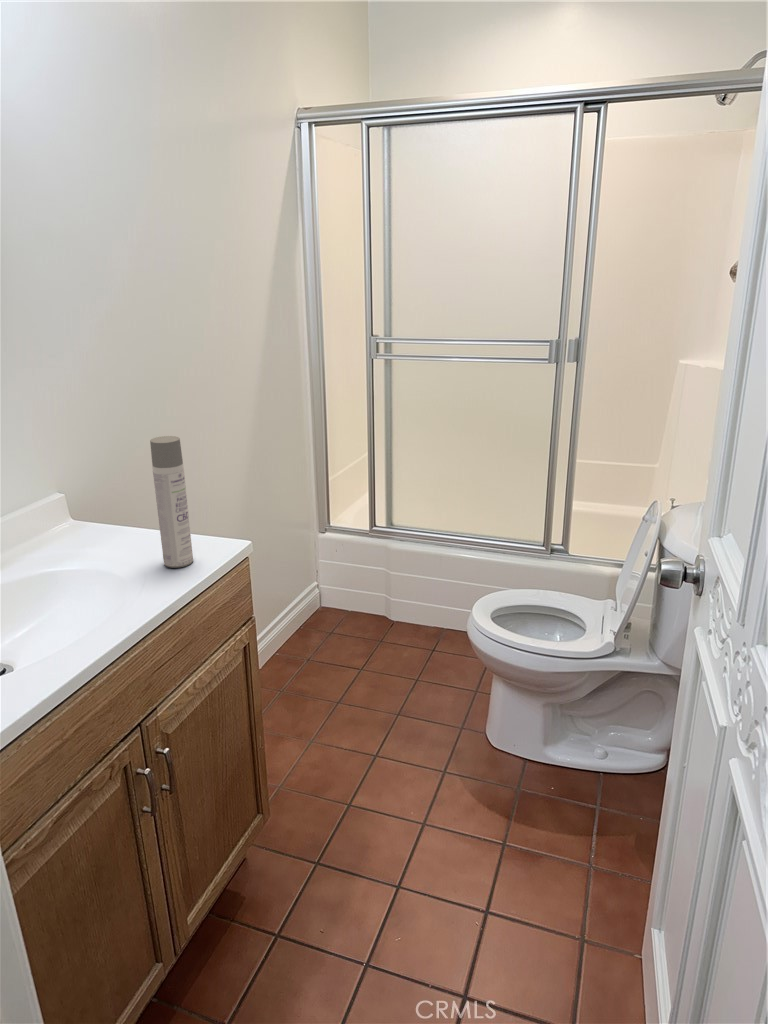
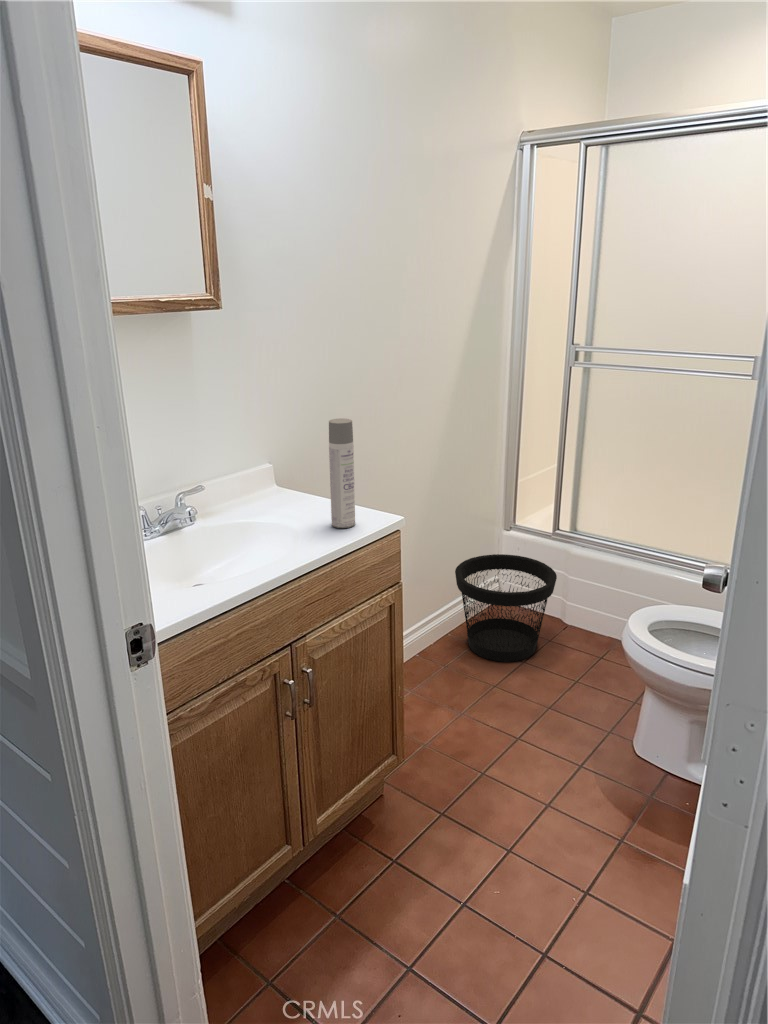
wastebasket: none [278,559,384,673] -> present [455,554,557,662]

